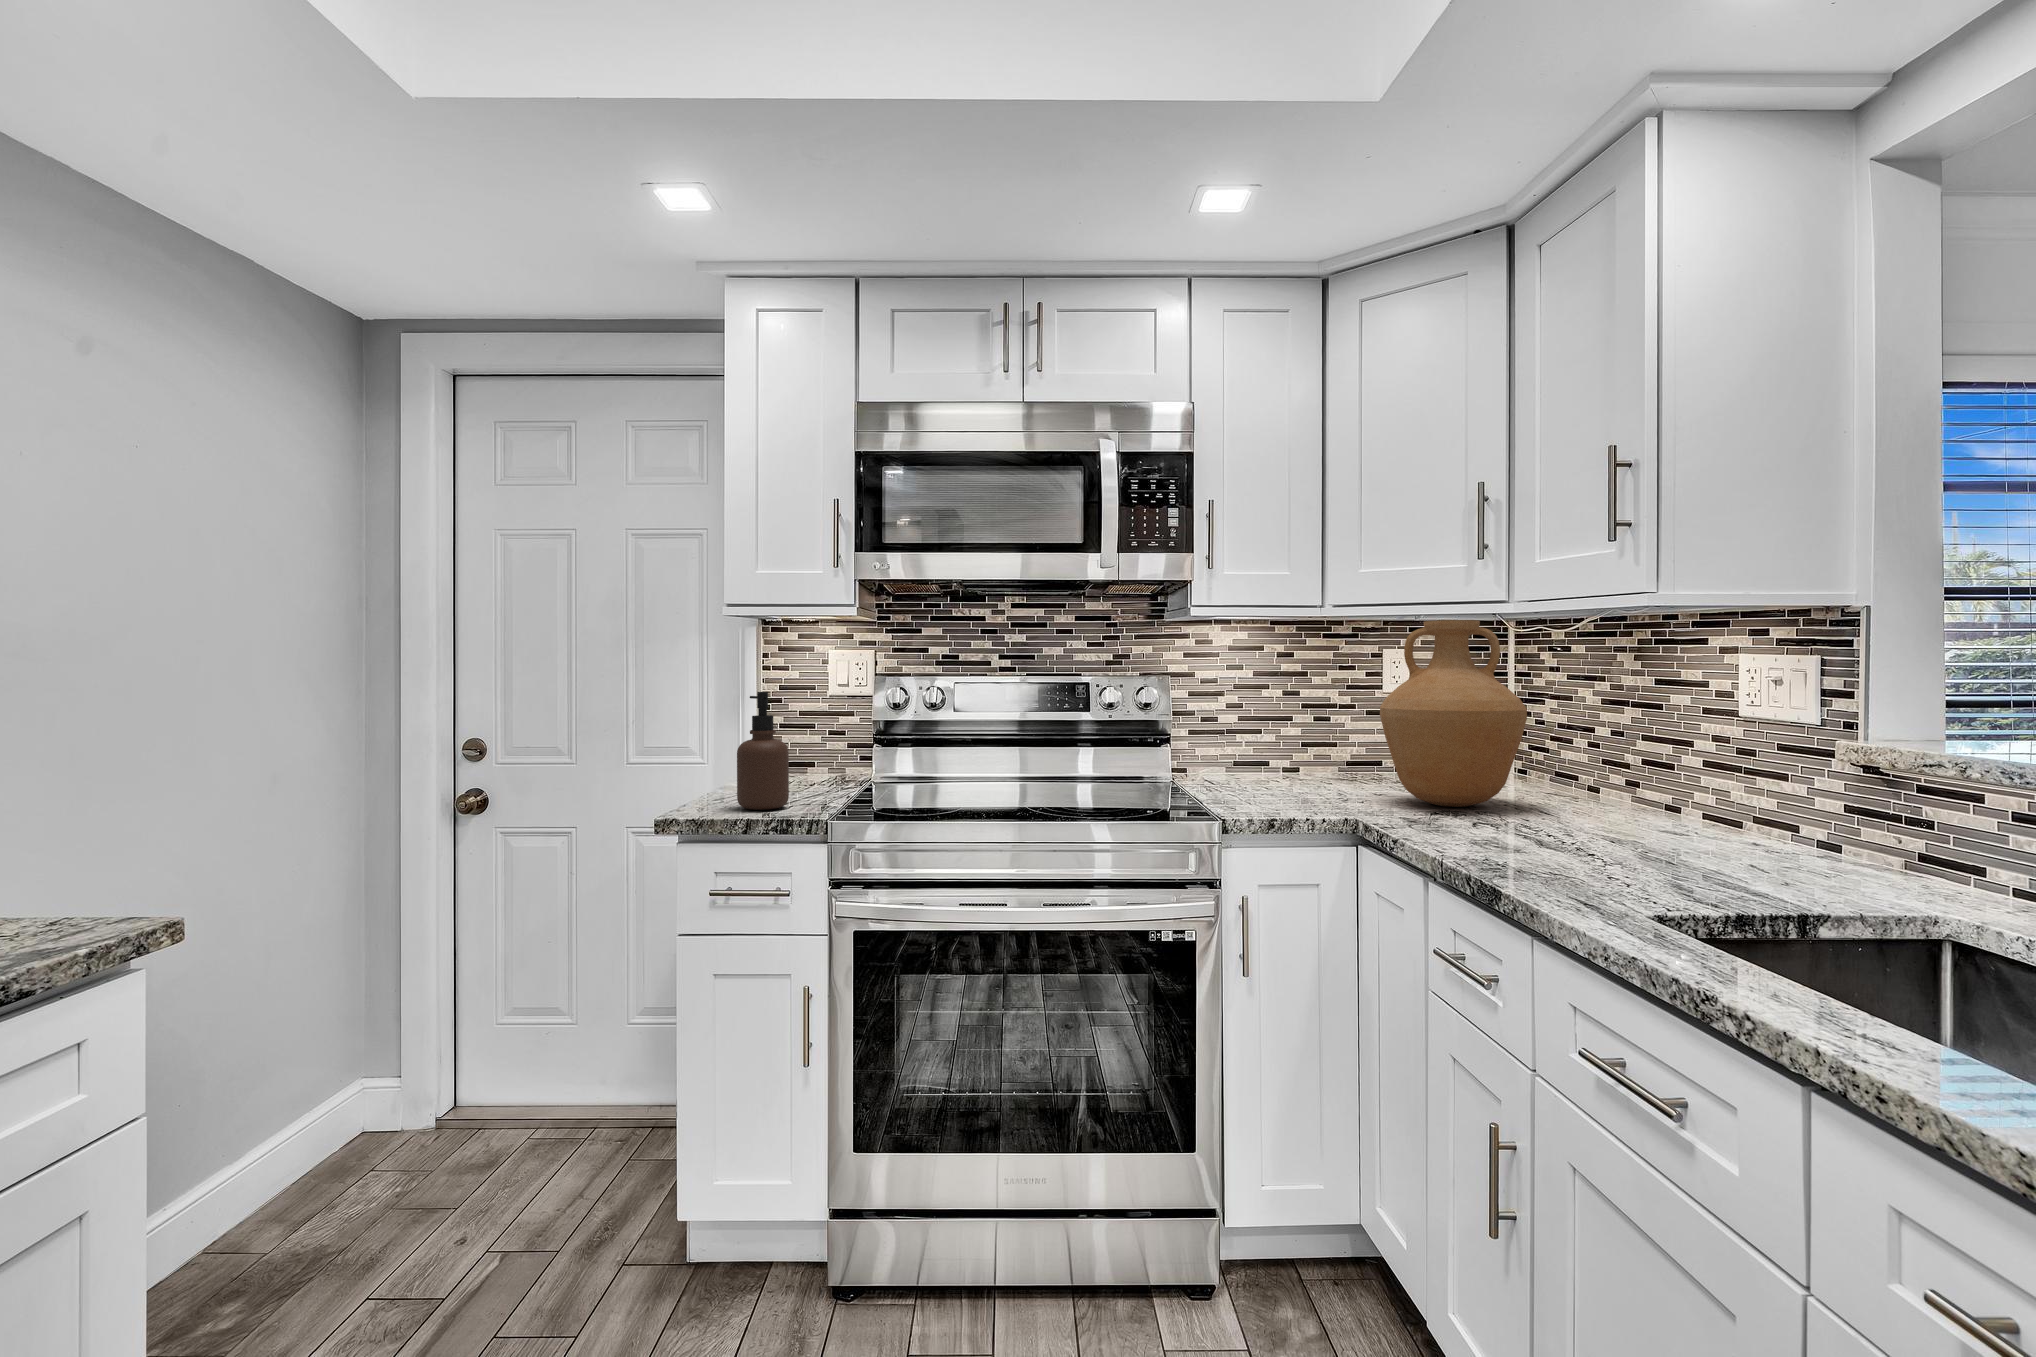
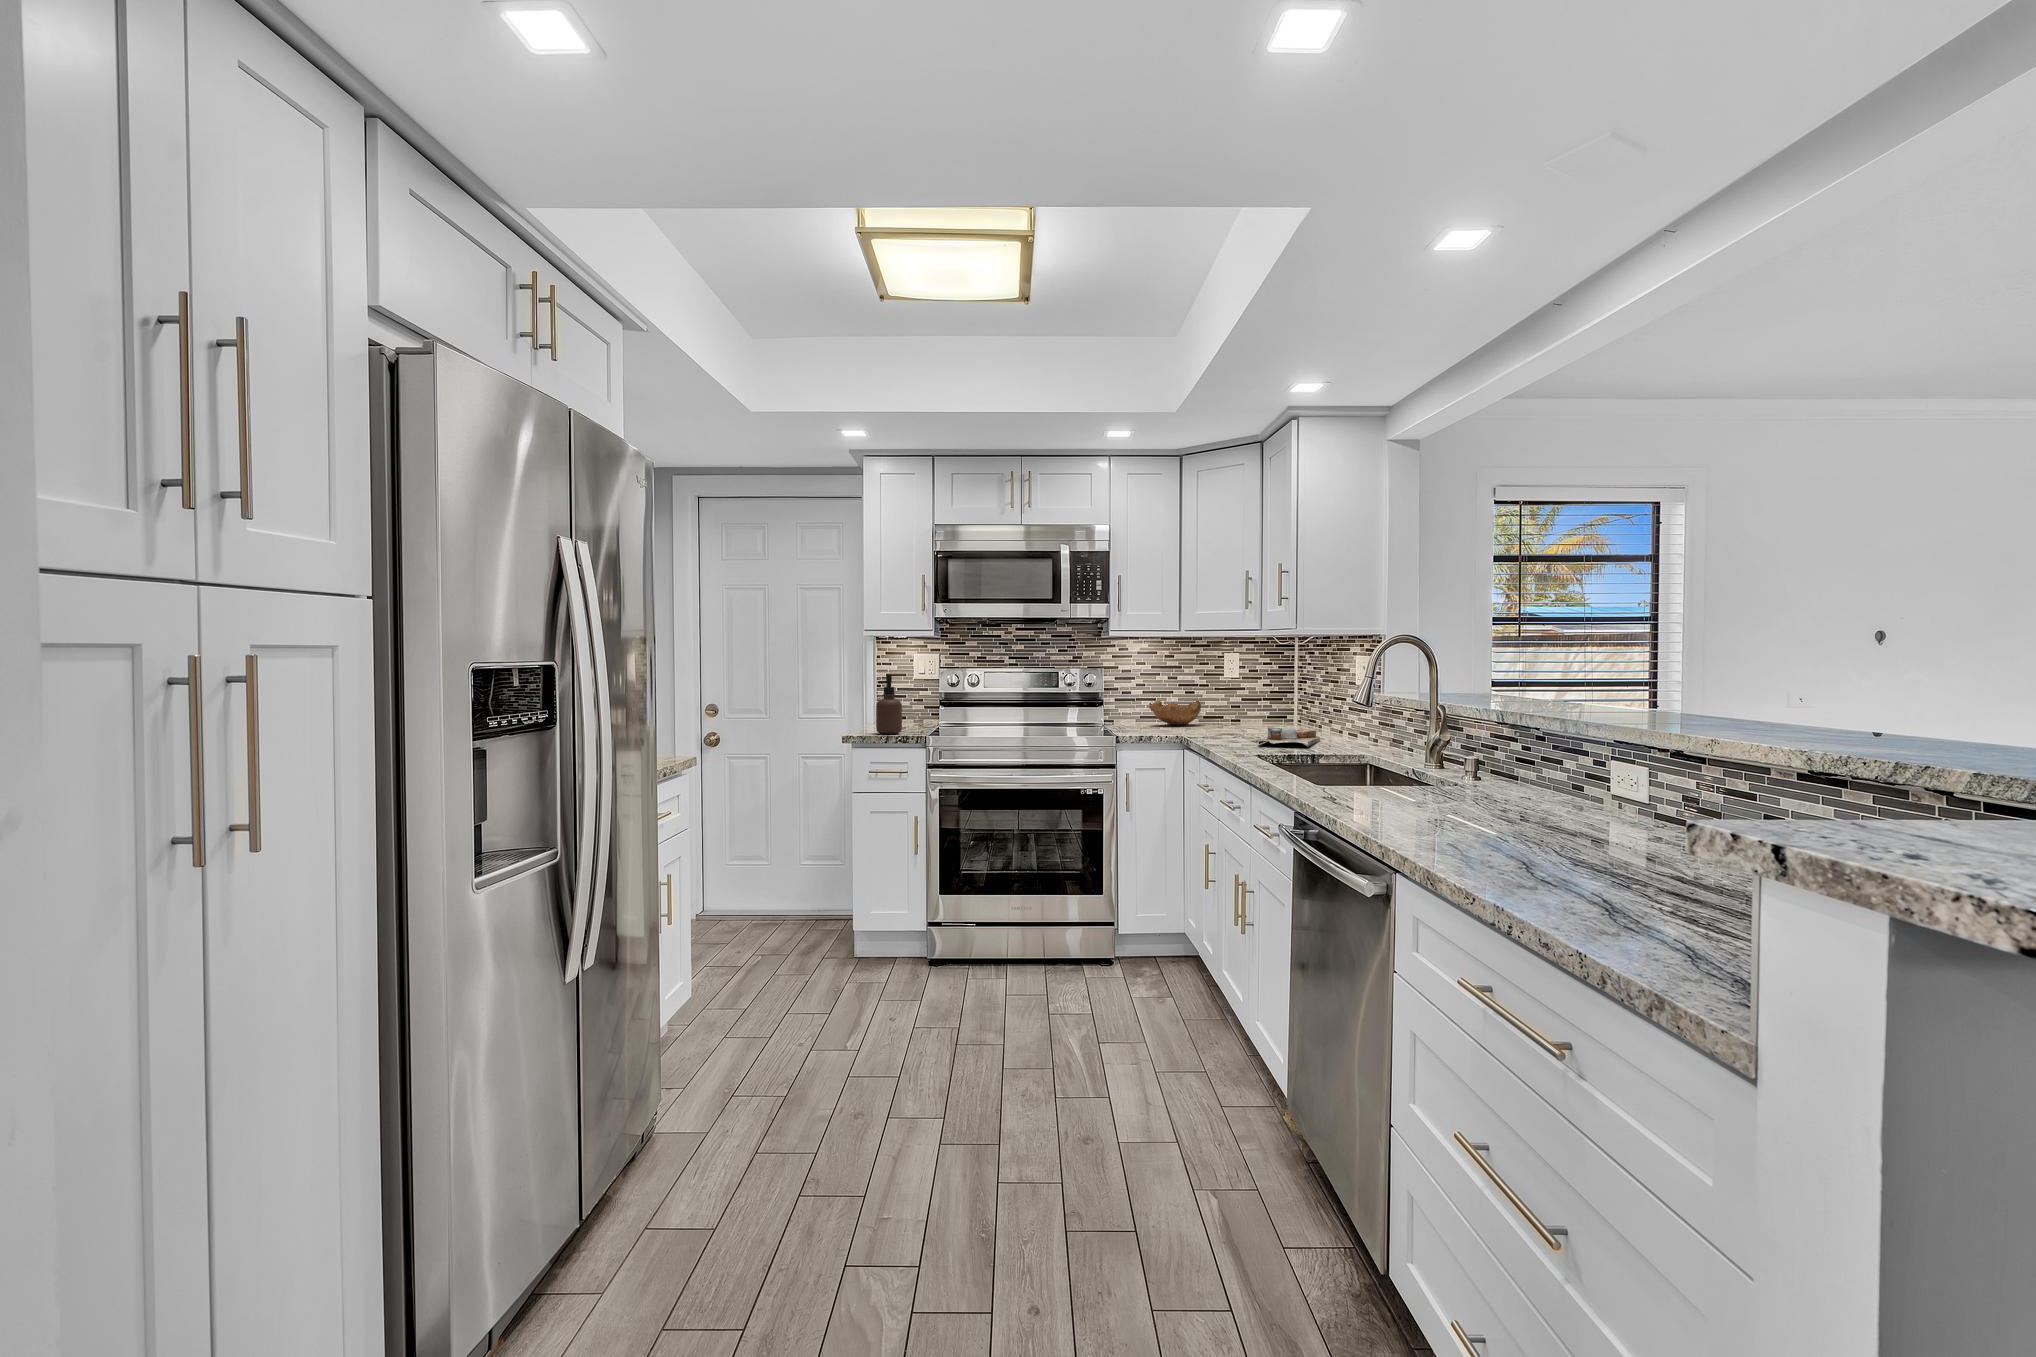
vase: present [1380,620,1527,807] -> none [1203,639,1273,733]
wooden bowl: none [1253,728,1348,780] -> present [1149,700,1201,725]
cutting board: none [1560,811,1724,876] -> present [1256,726,1320,747]

